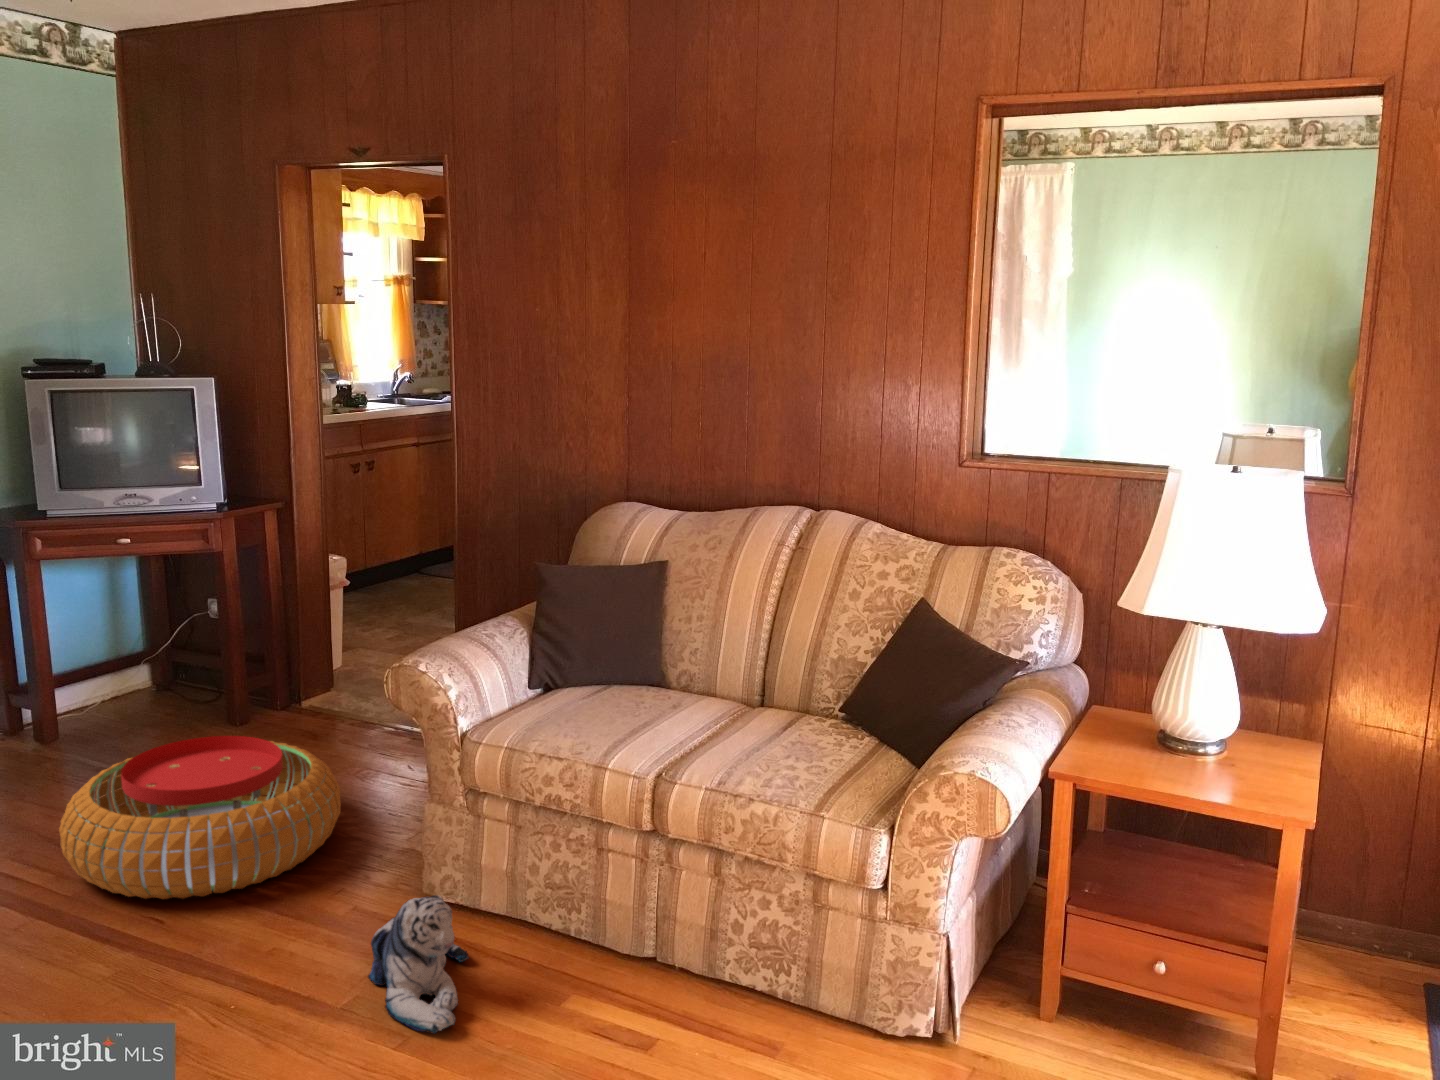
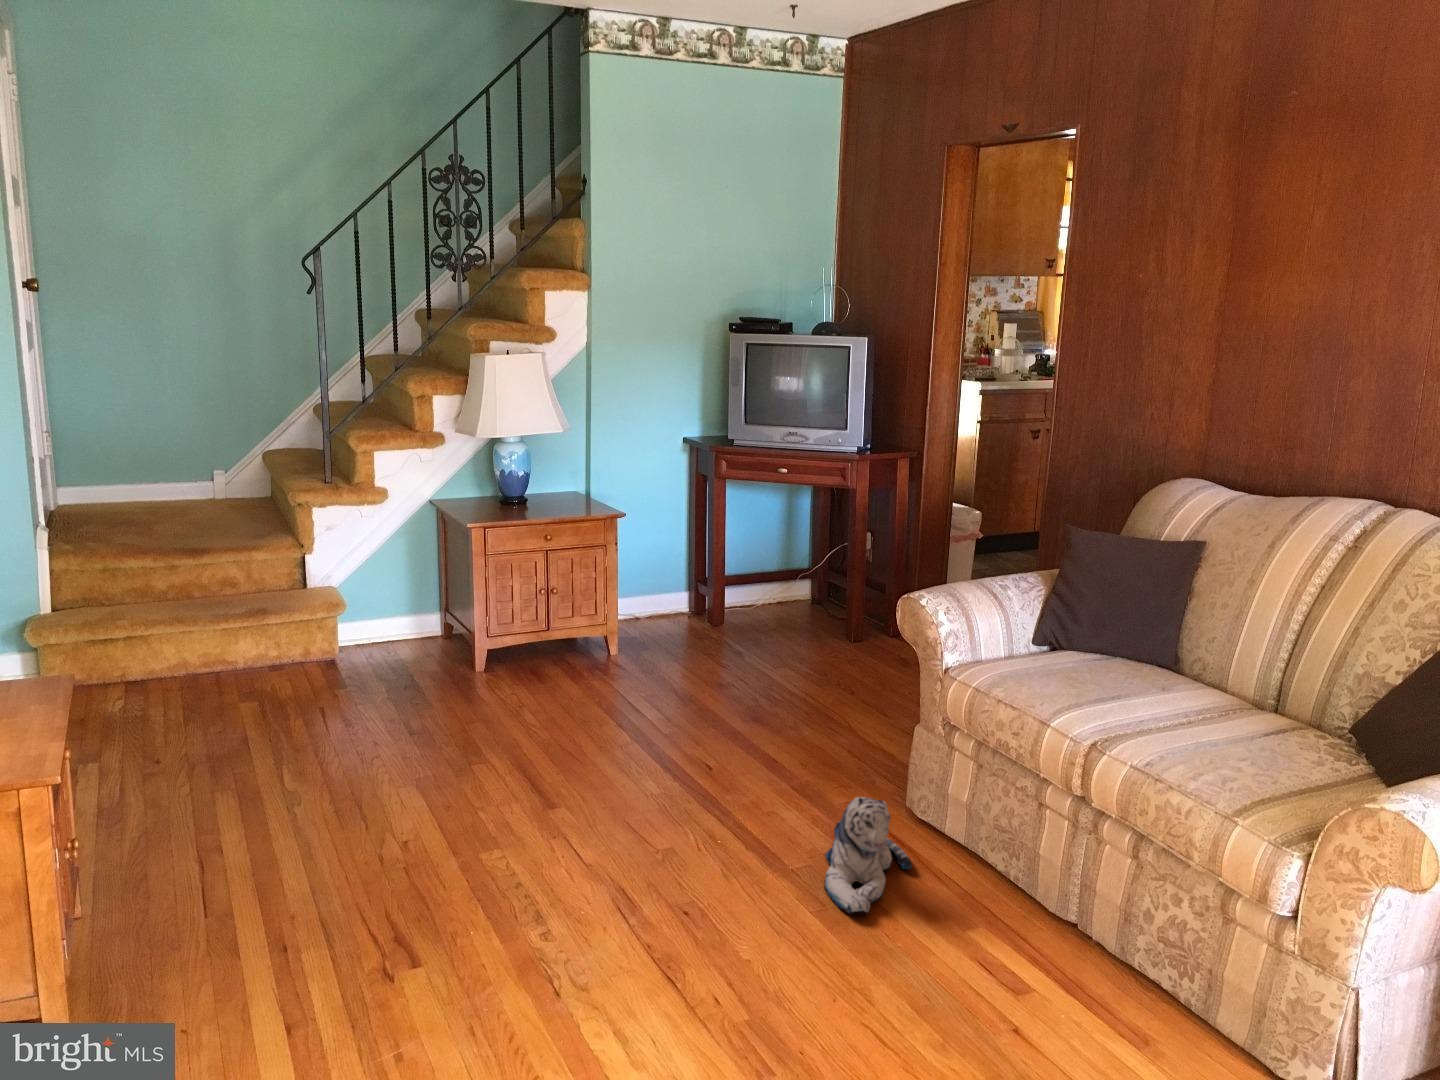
pouf: present [59,736,341,899] -> none [663,636,878,763]

